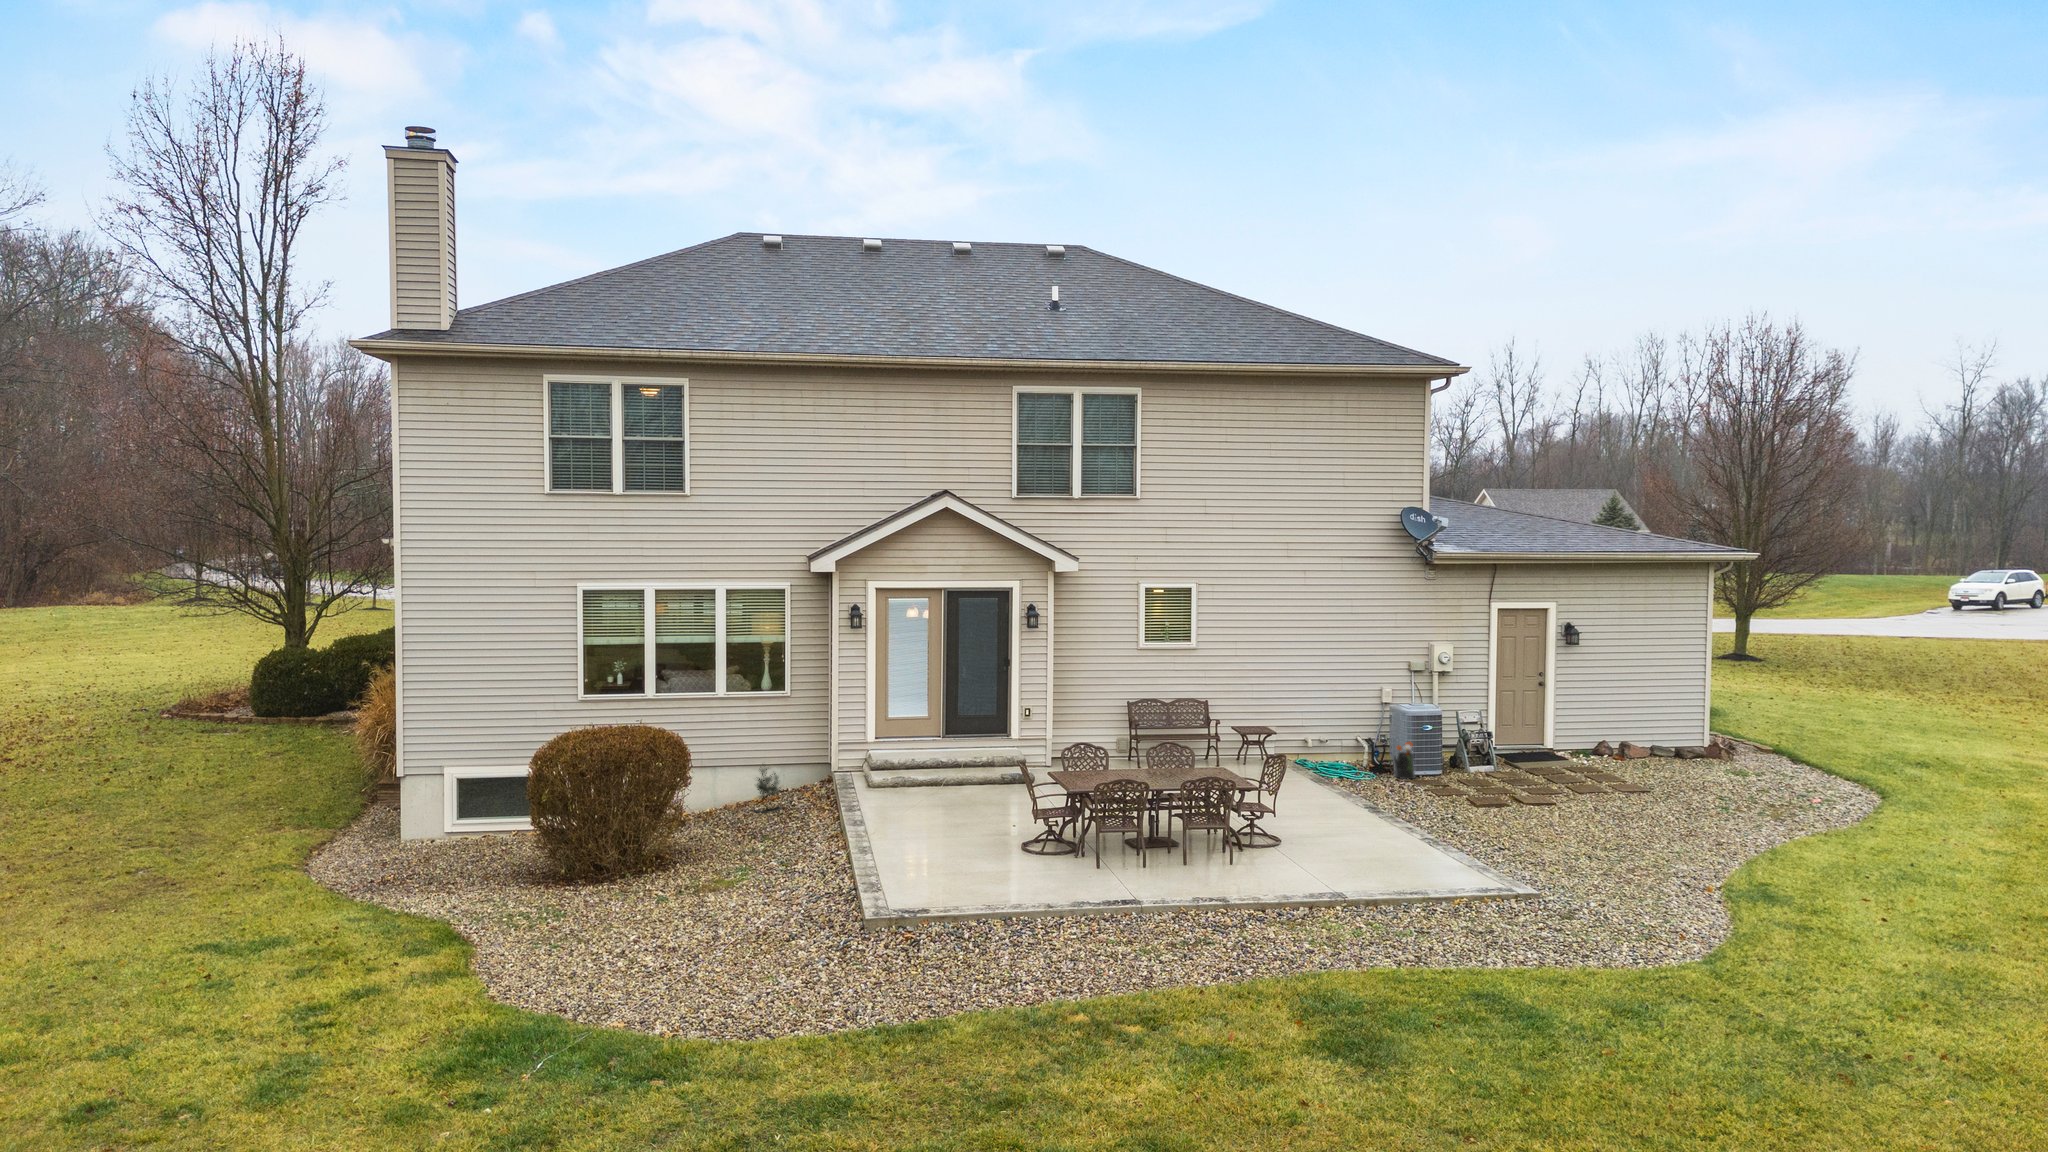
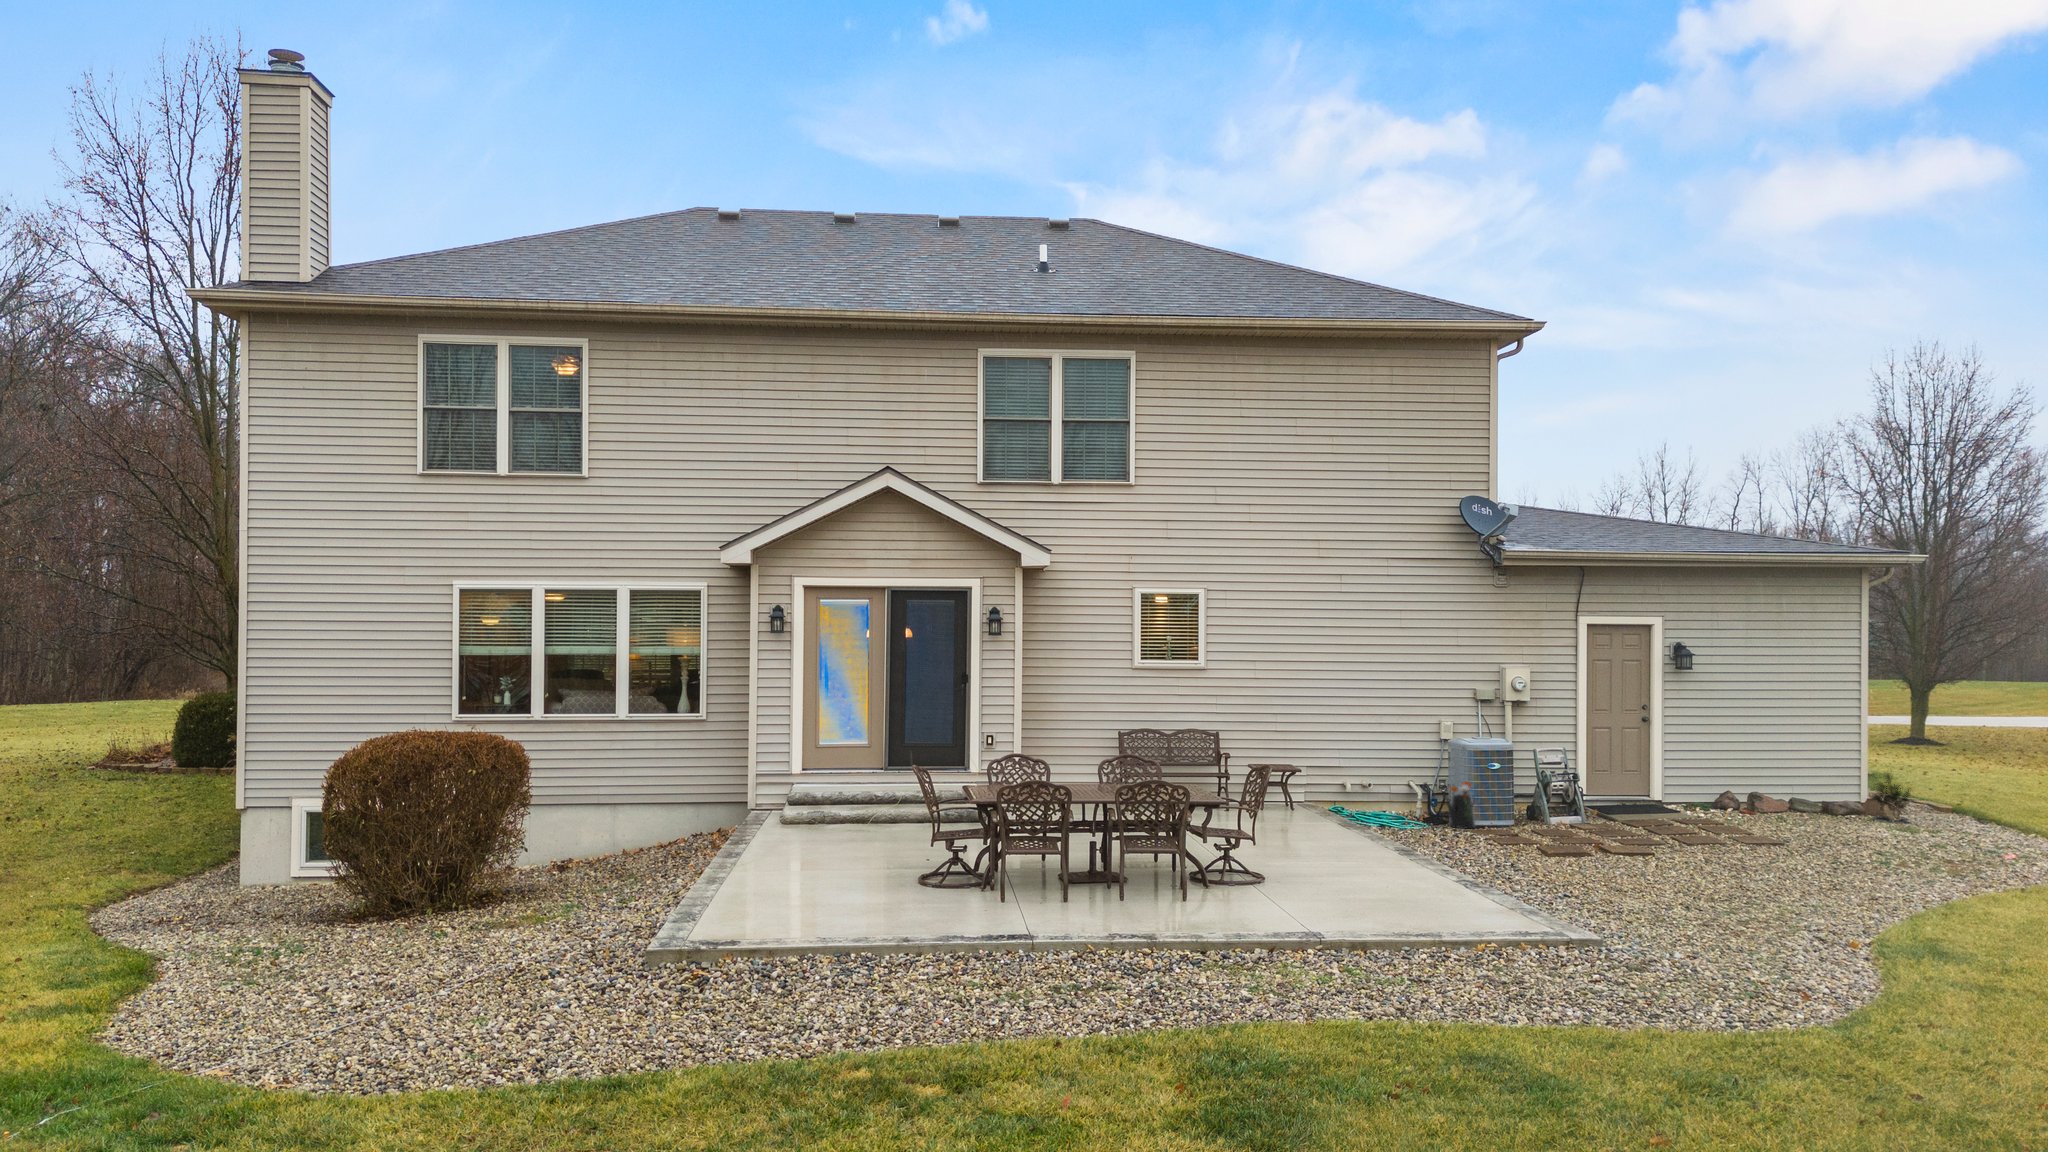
potted tree: present [755,769,781,813] -> present [1872,774,1911,823]

